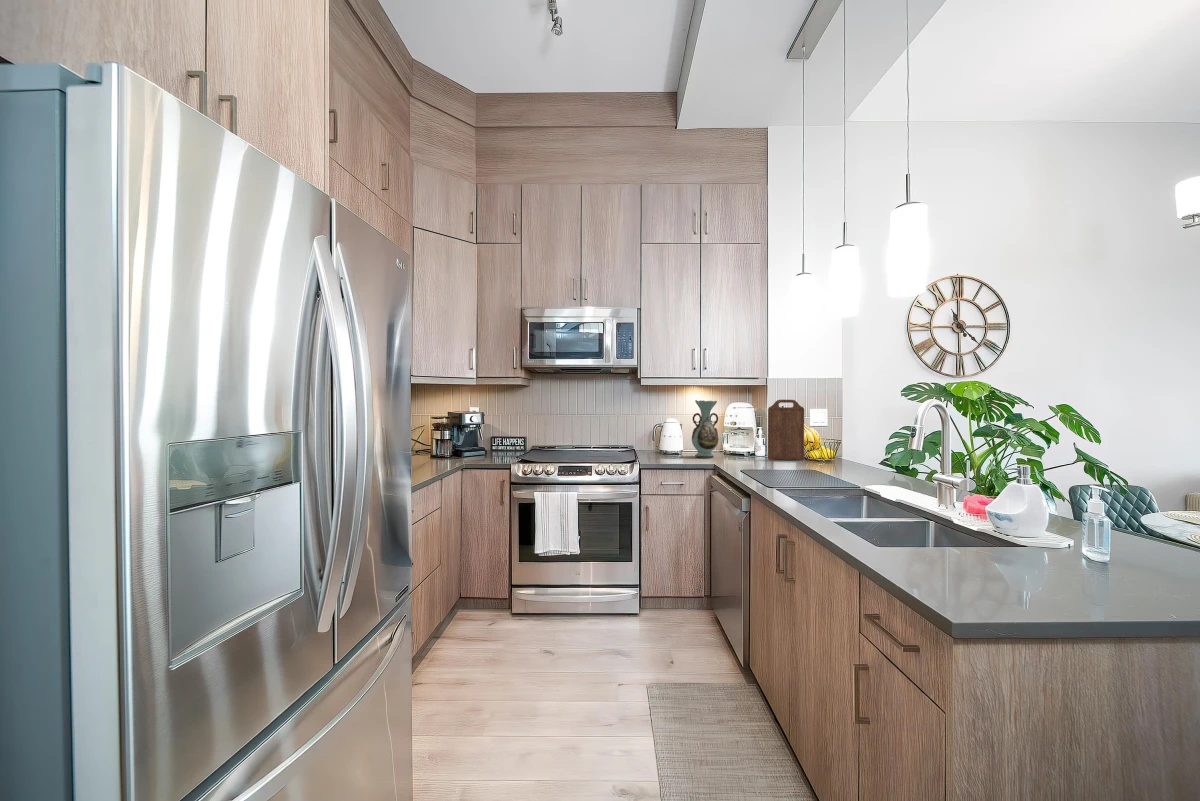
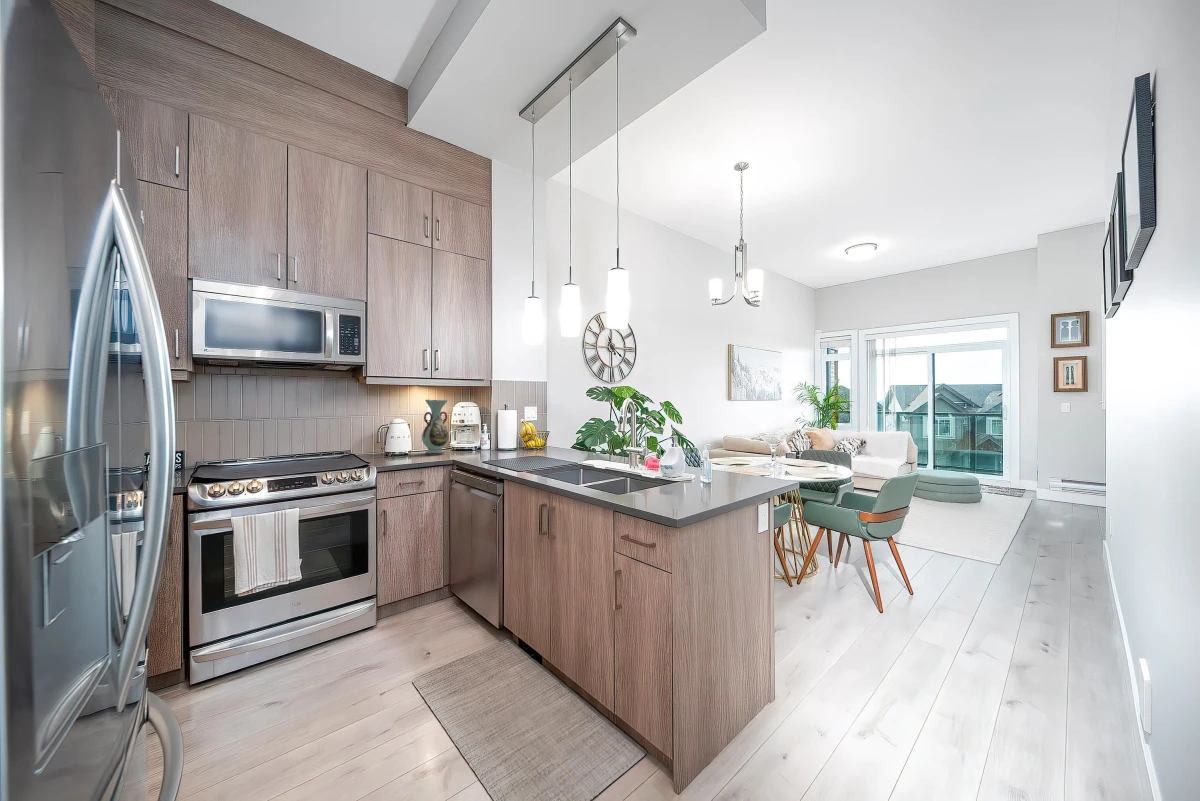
cutting board: present [768,400,804,460] -> none [494,399,523,451]

